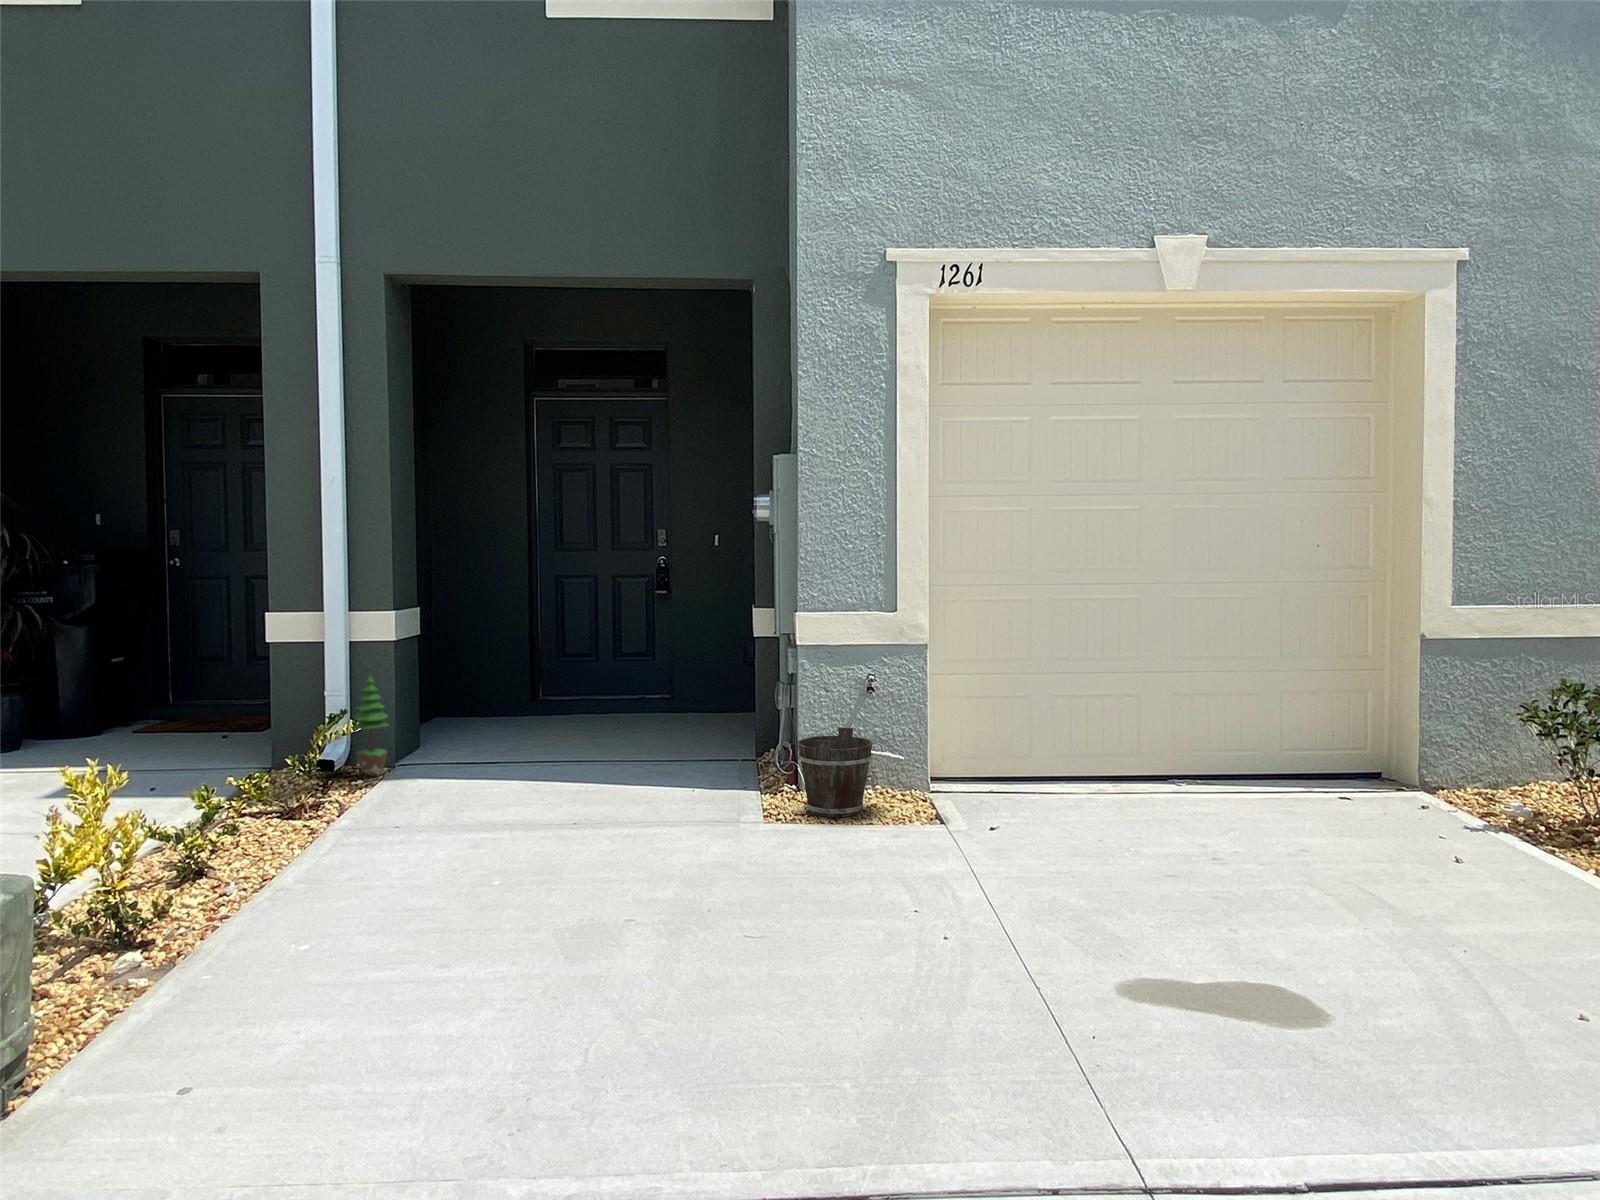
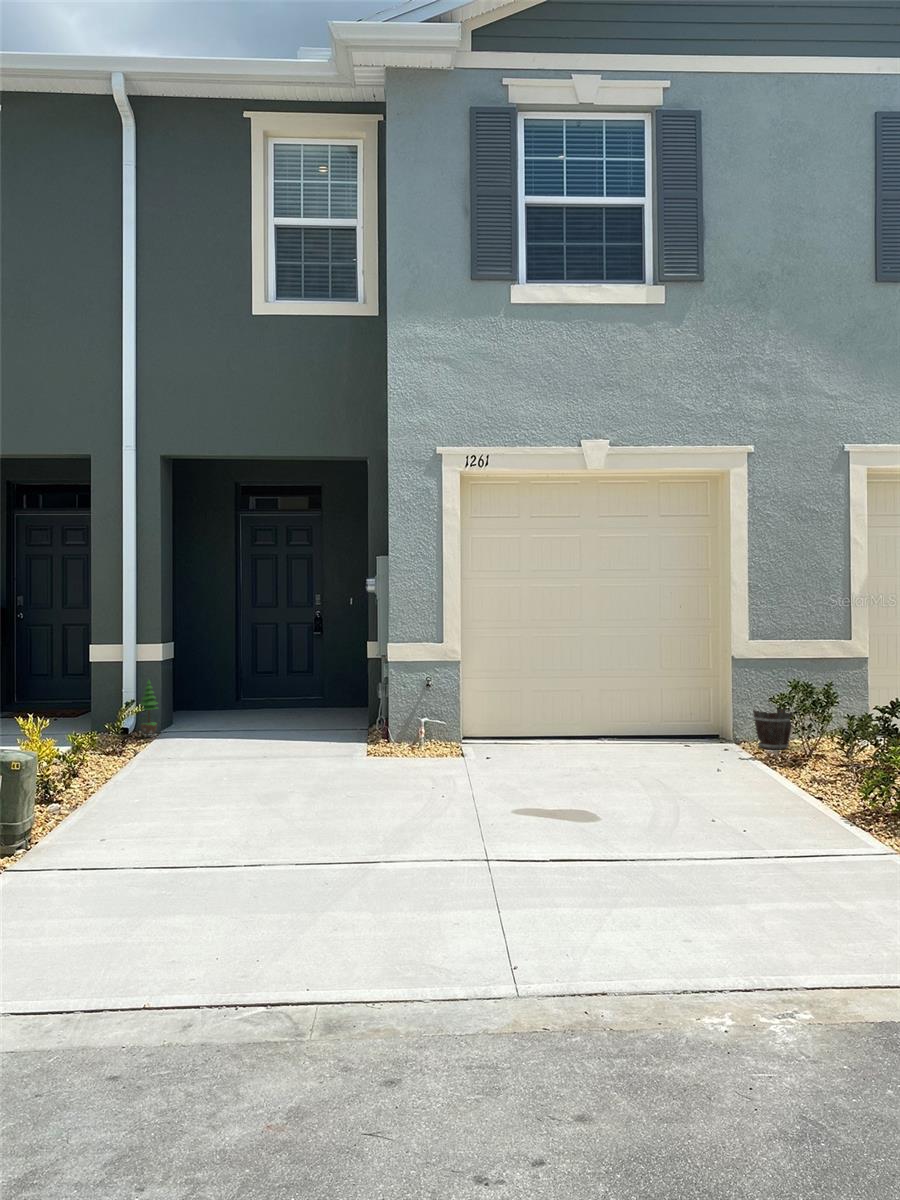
bucket: present [798,727,873,817] -> present [753,709,793,750]

